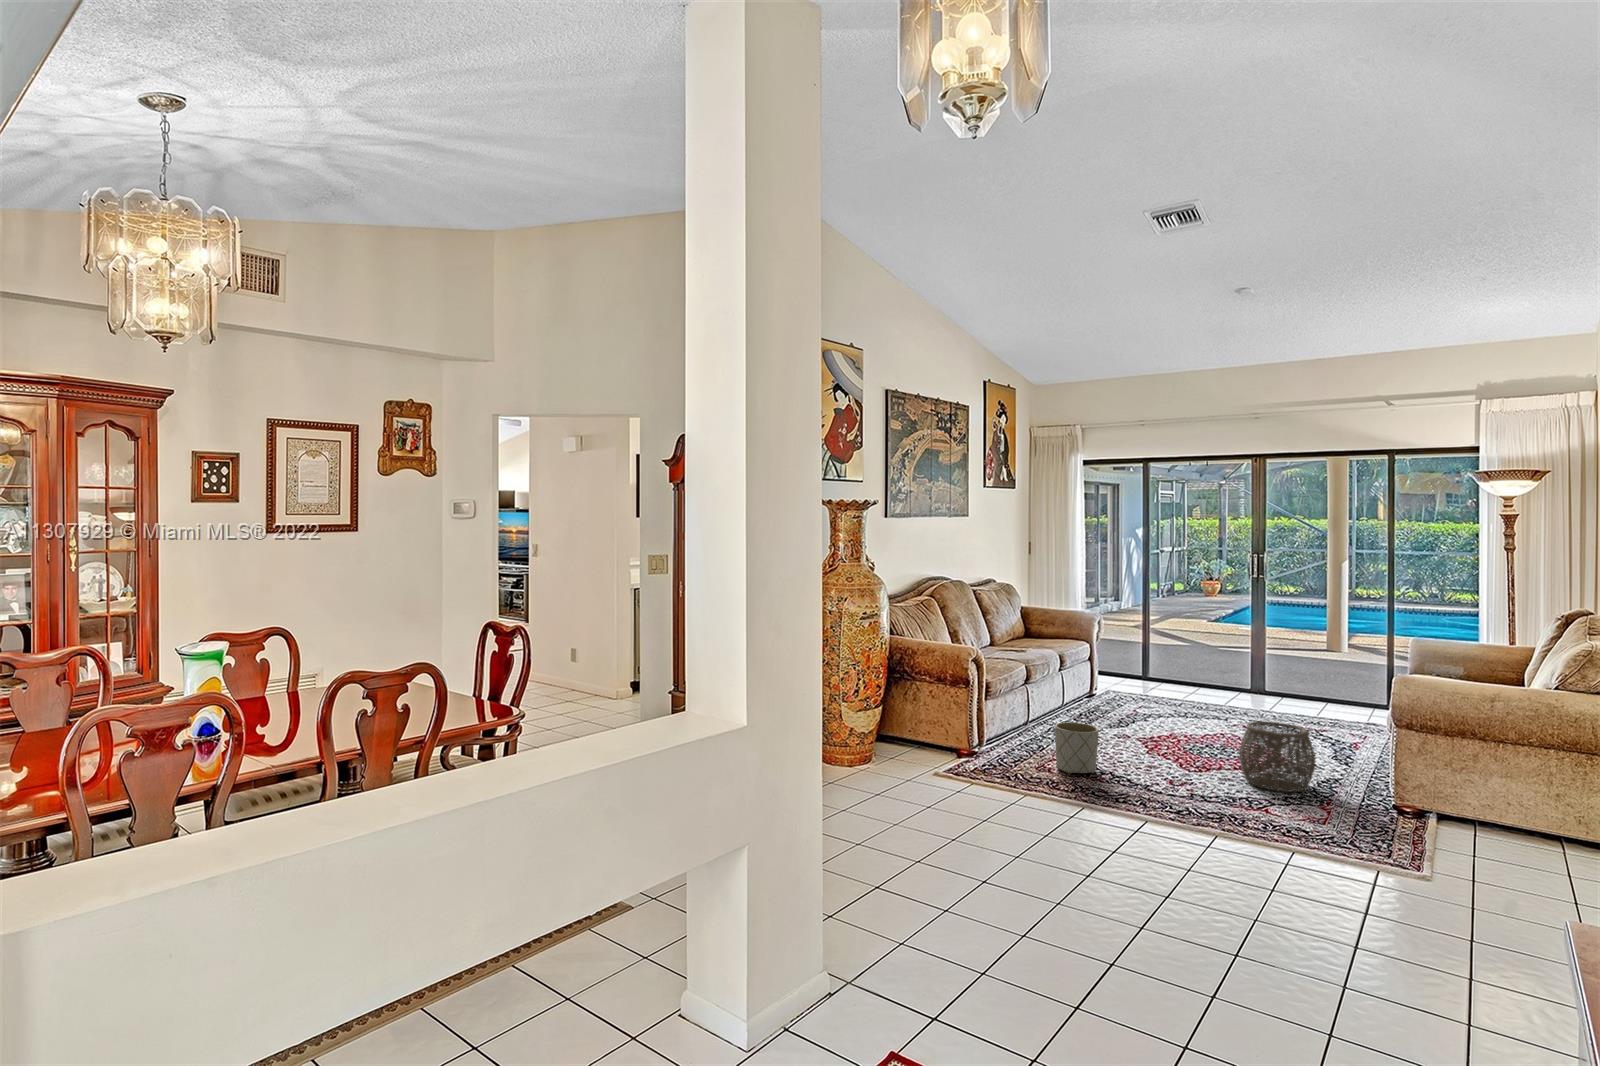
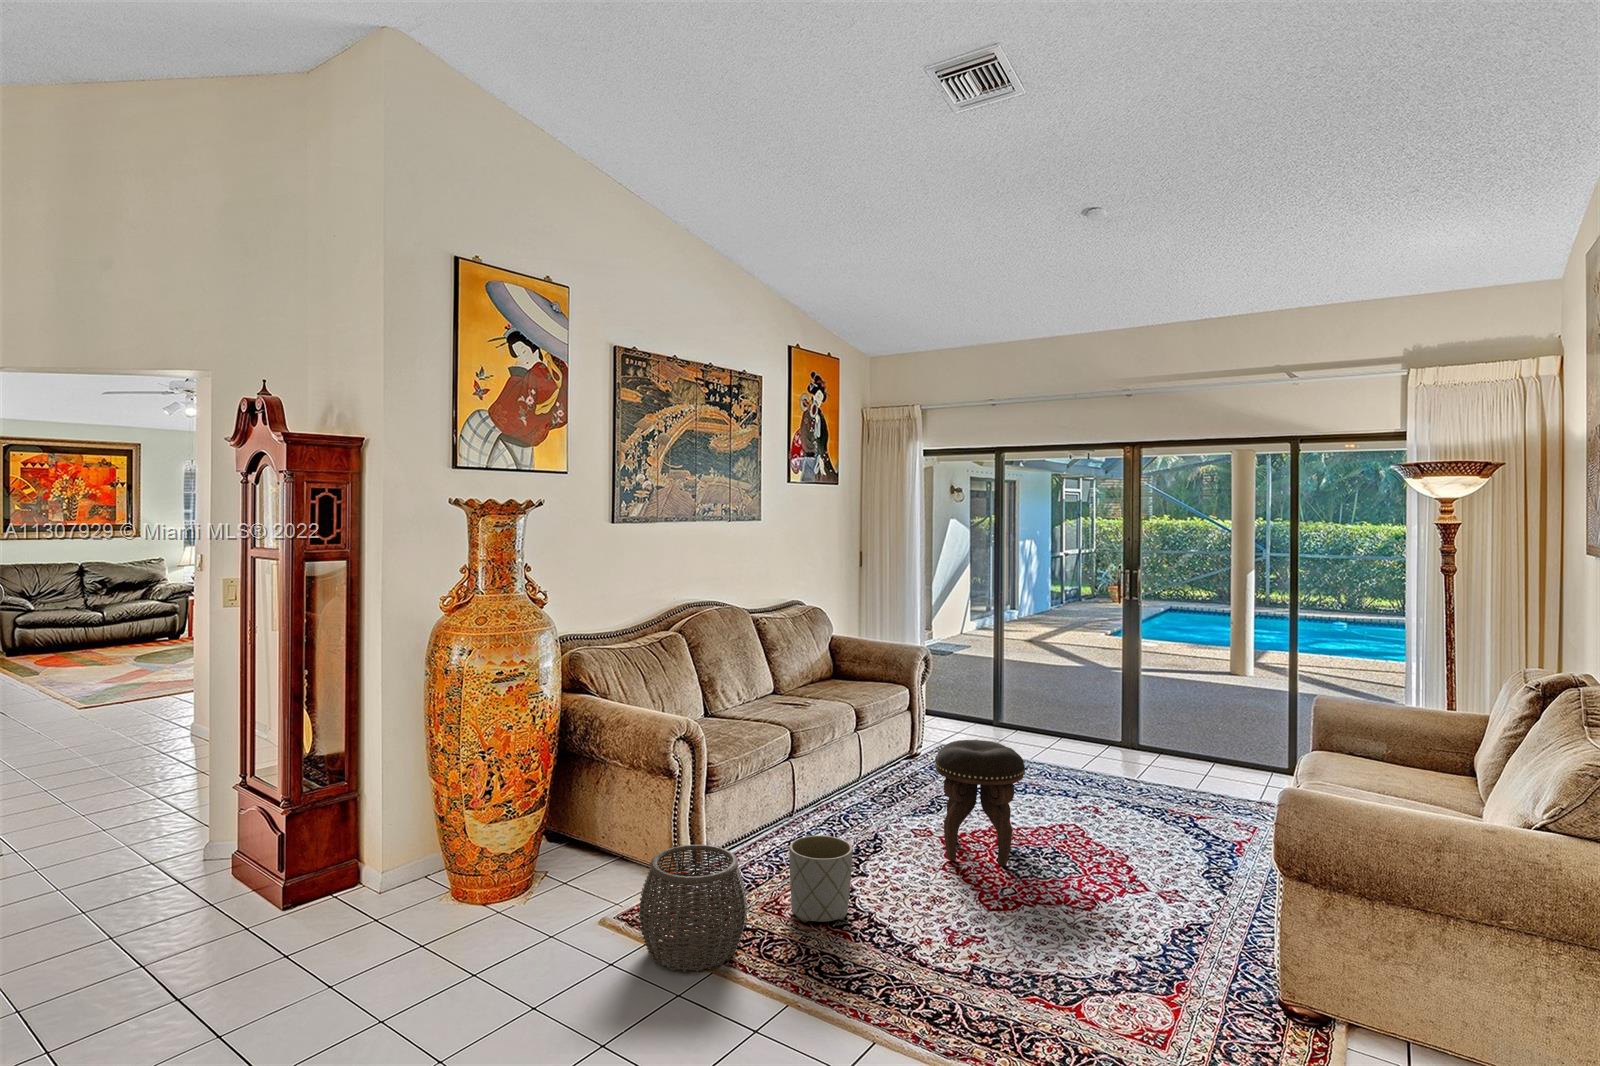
footstool: none [1135,669,1202,752] -> present [935,740,1025,866]
woven basket: present [1239,721,1316,792] -> present [639,845,748,972]

